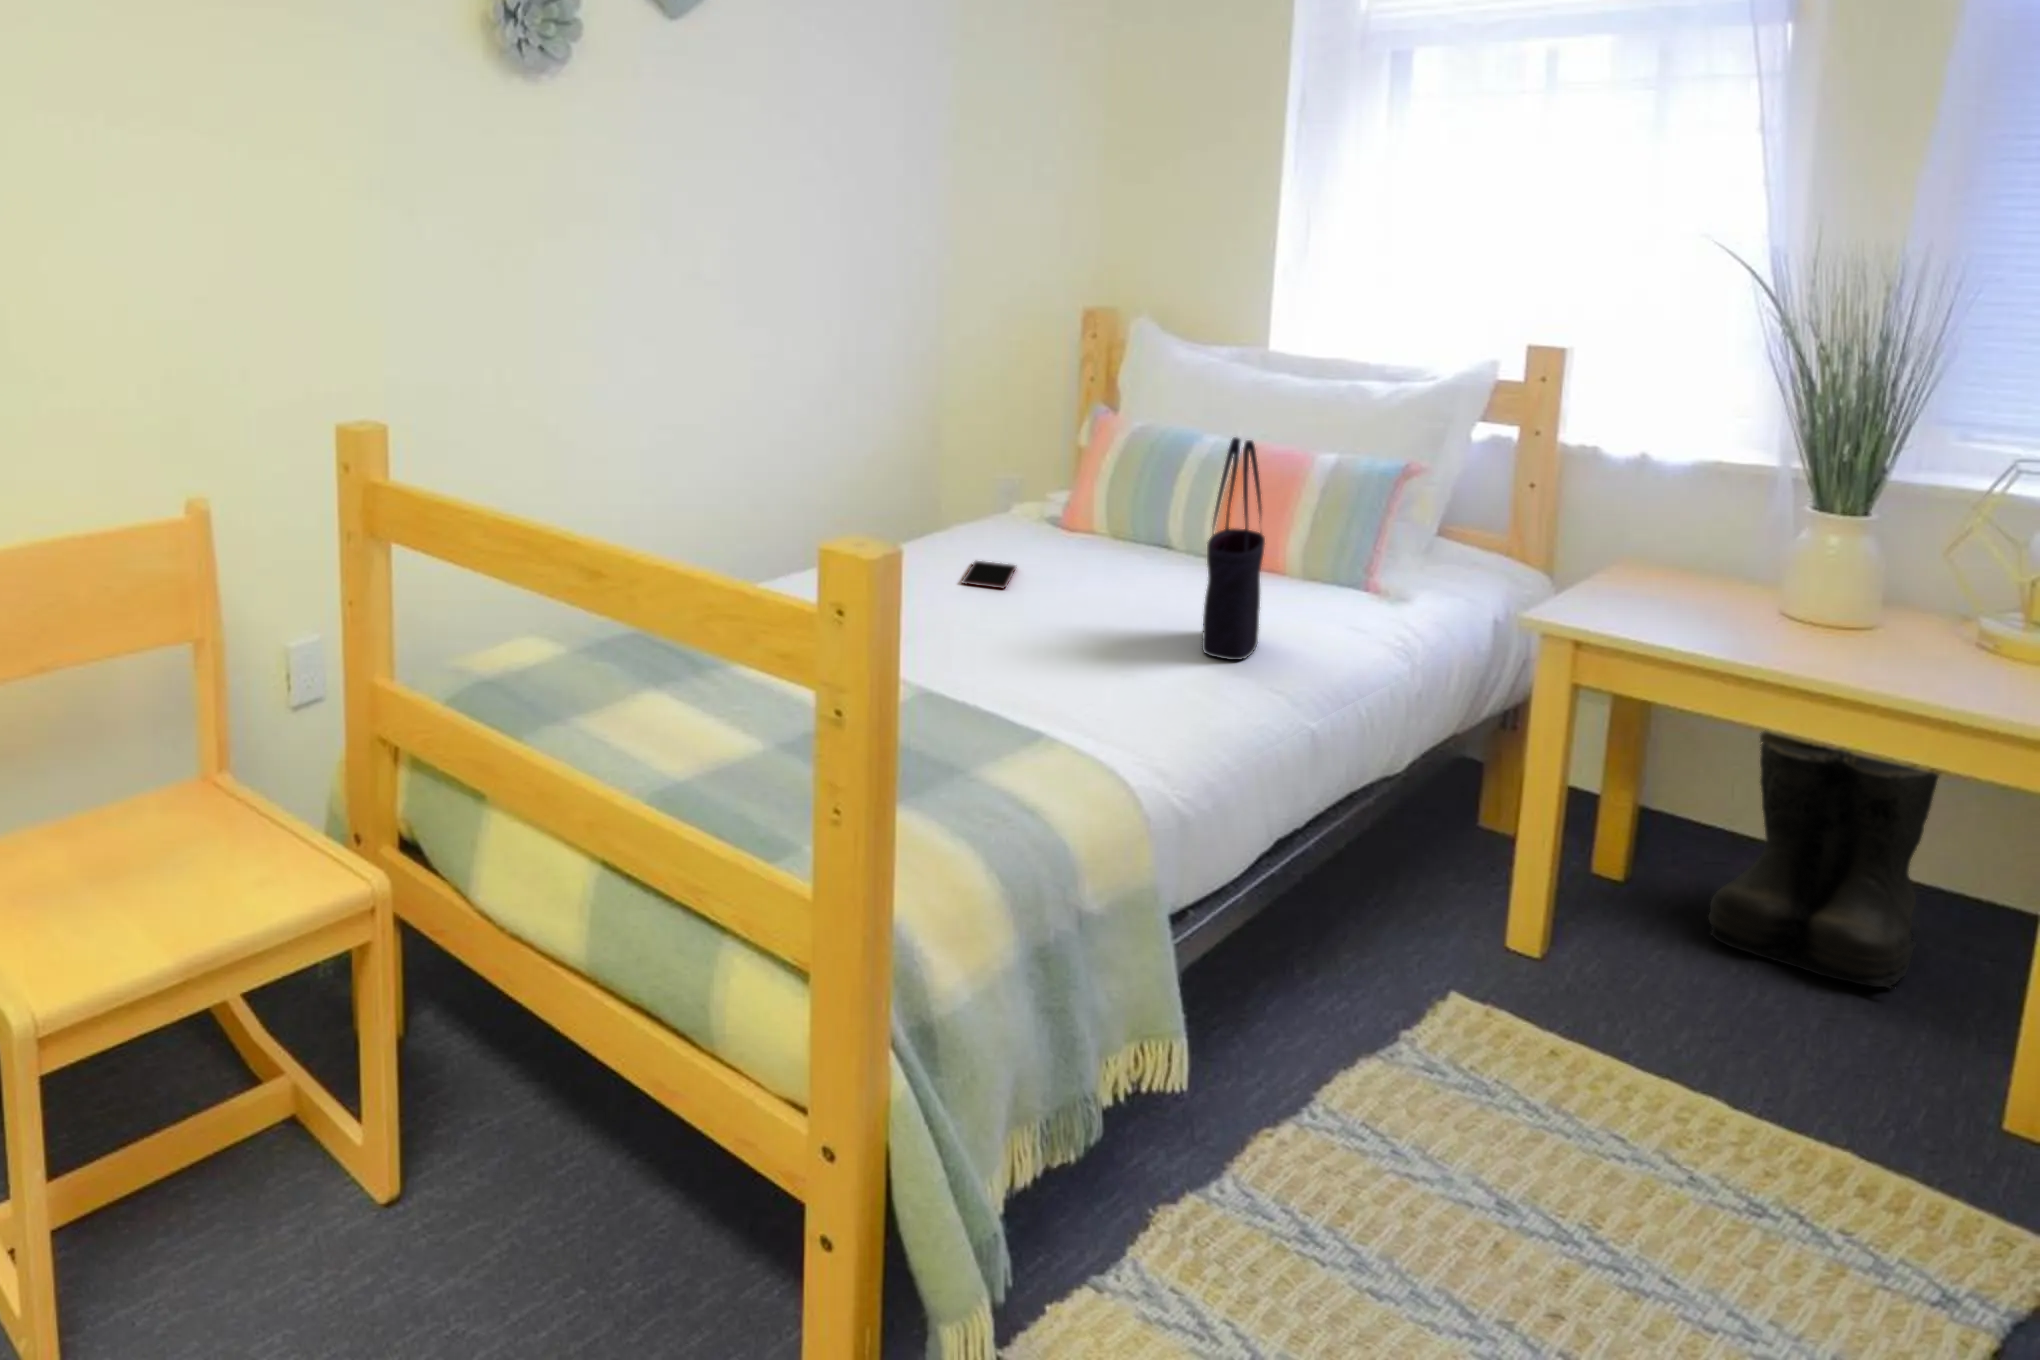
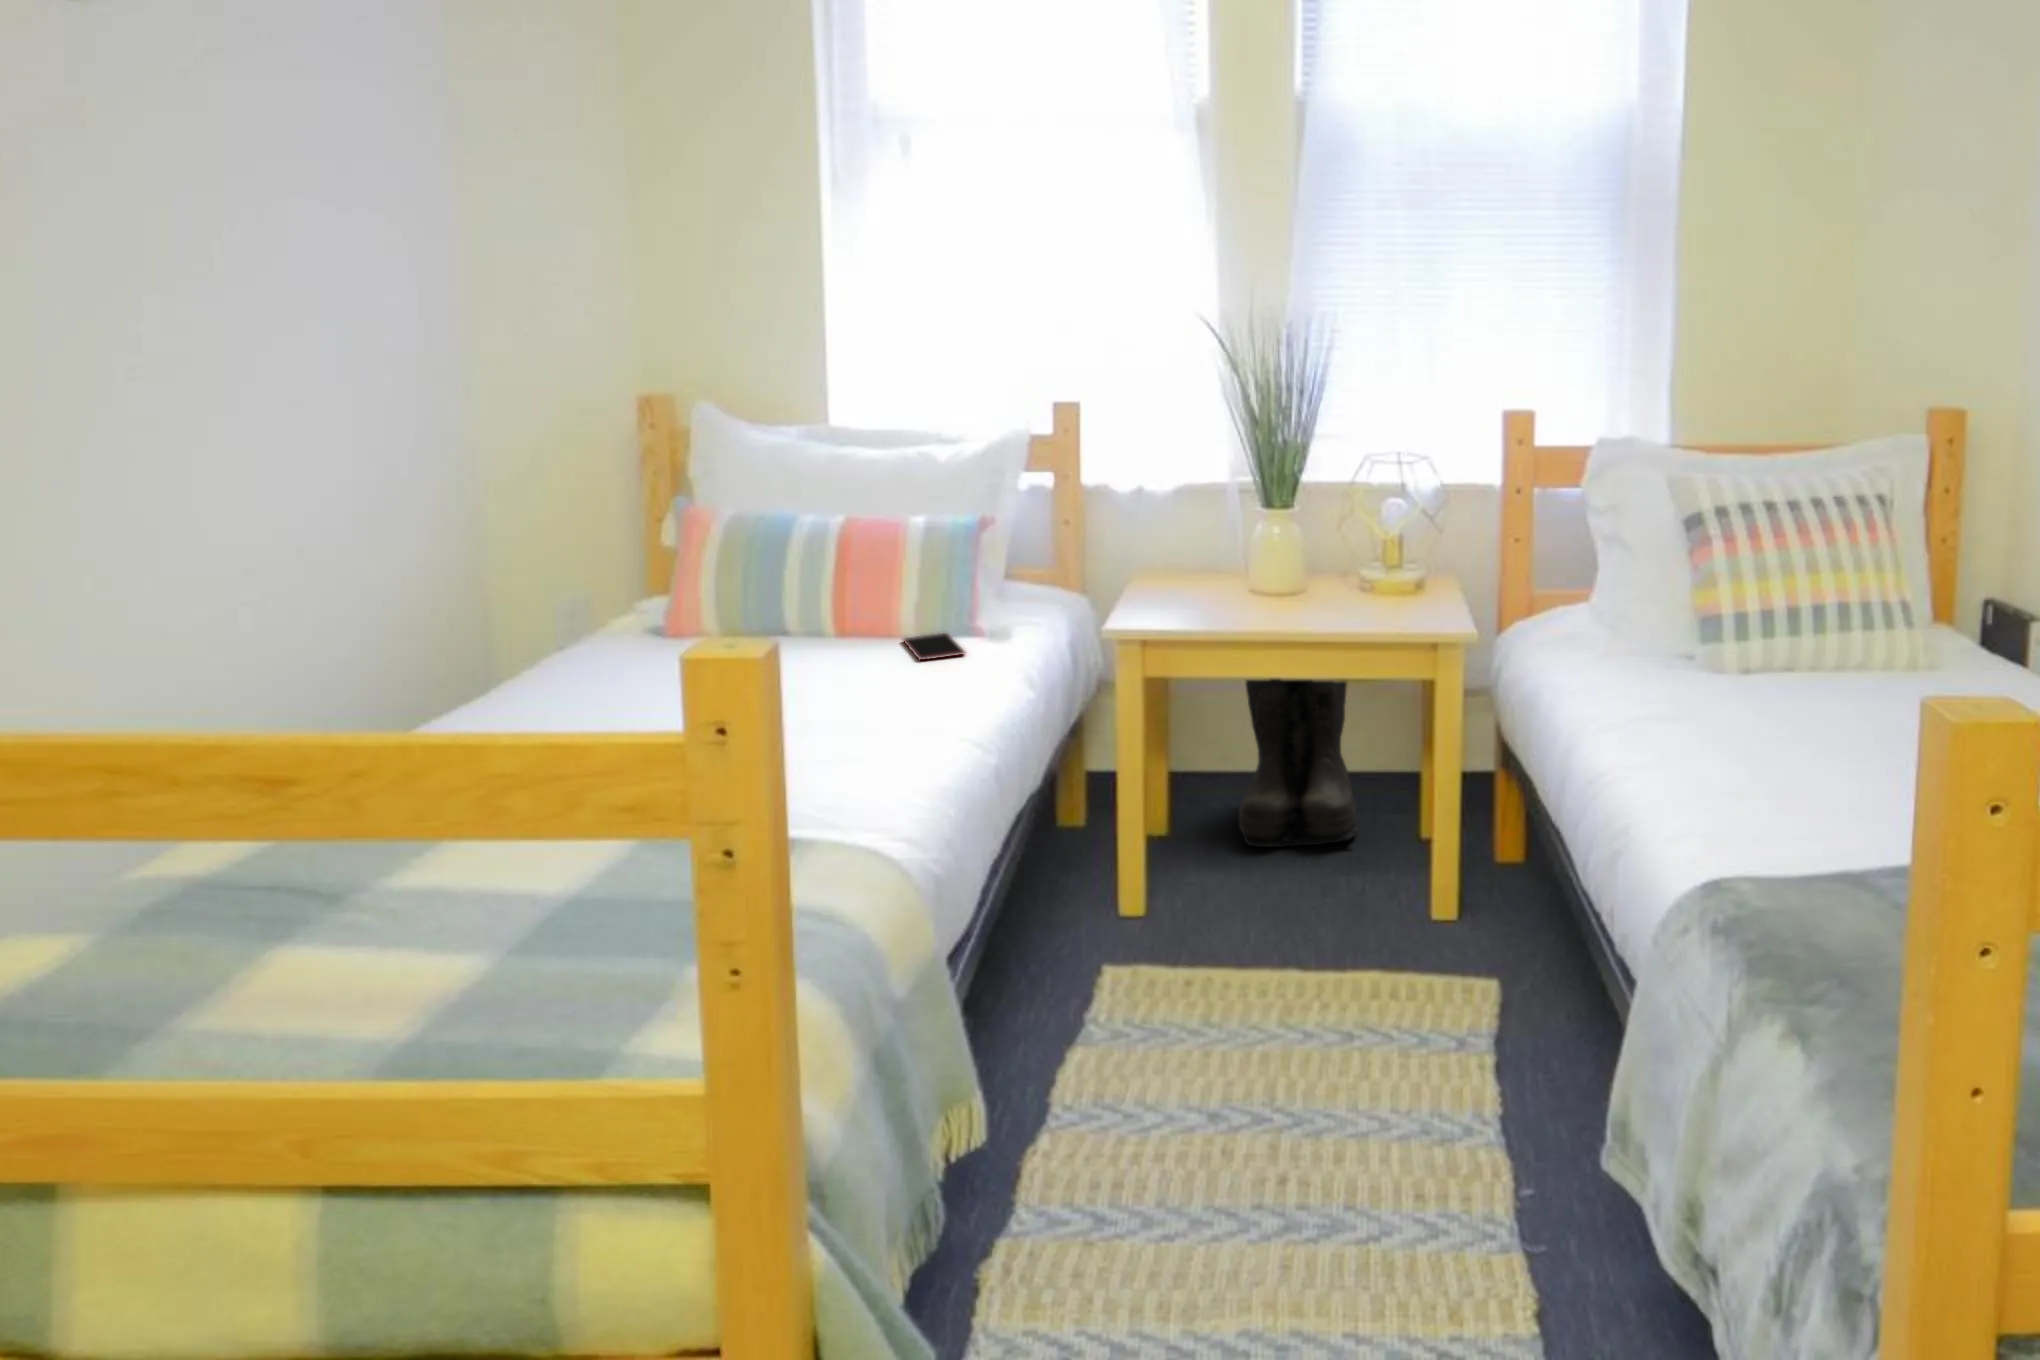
tote bag: present [1202,437,1265,660] -> none [855,464,910,696]
smartphone: present [962,561,1017,588] -> present [904,633,965,660]

